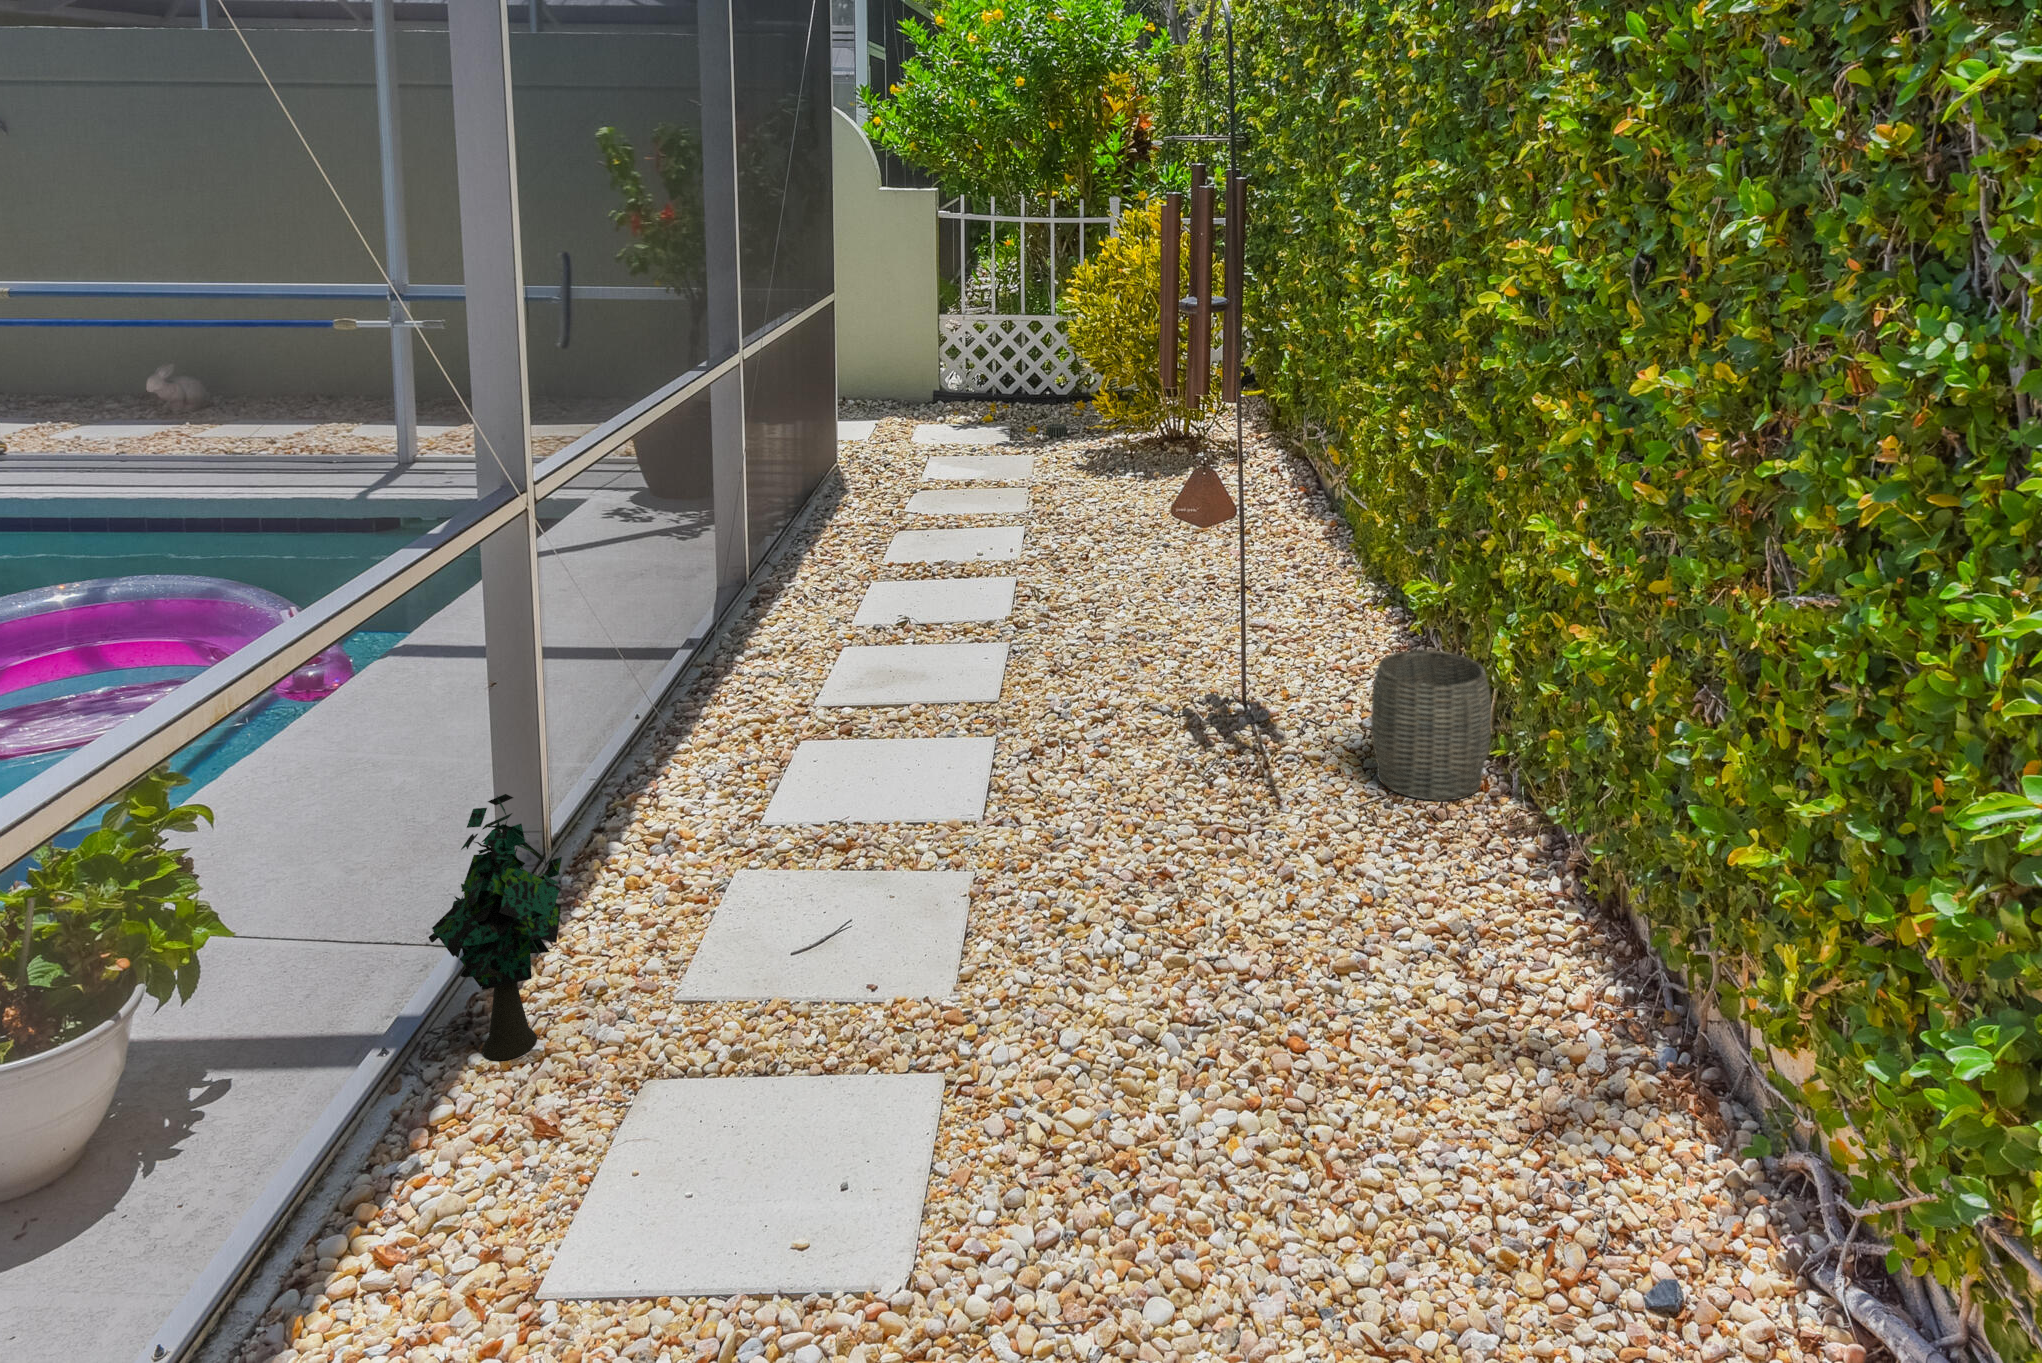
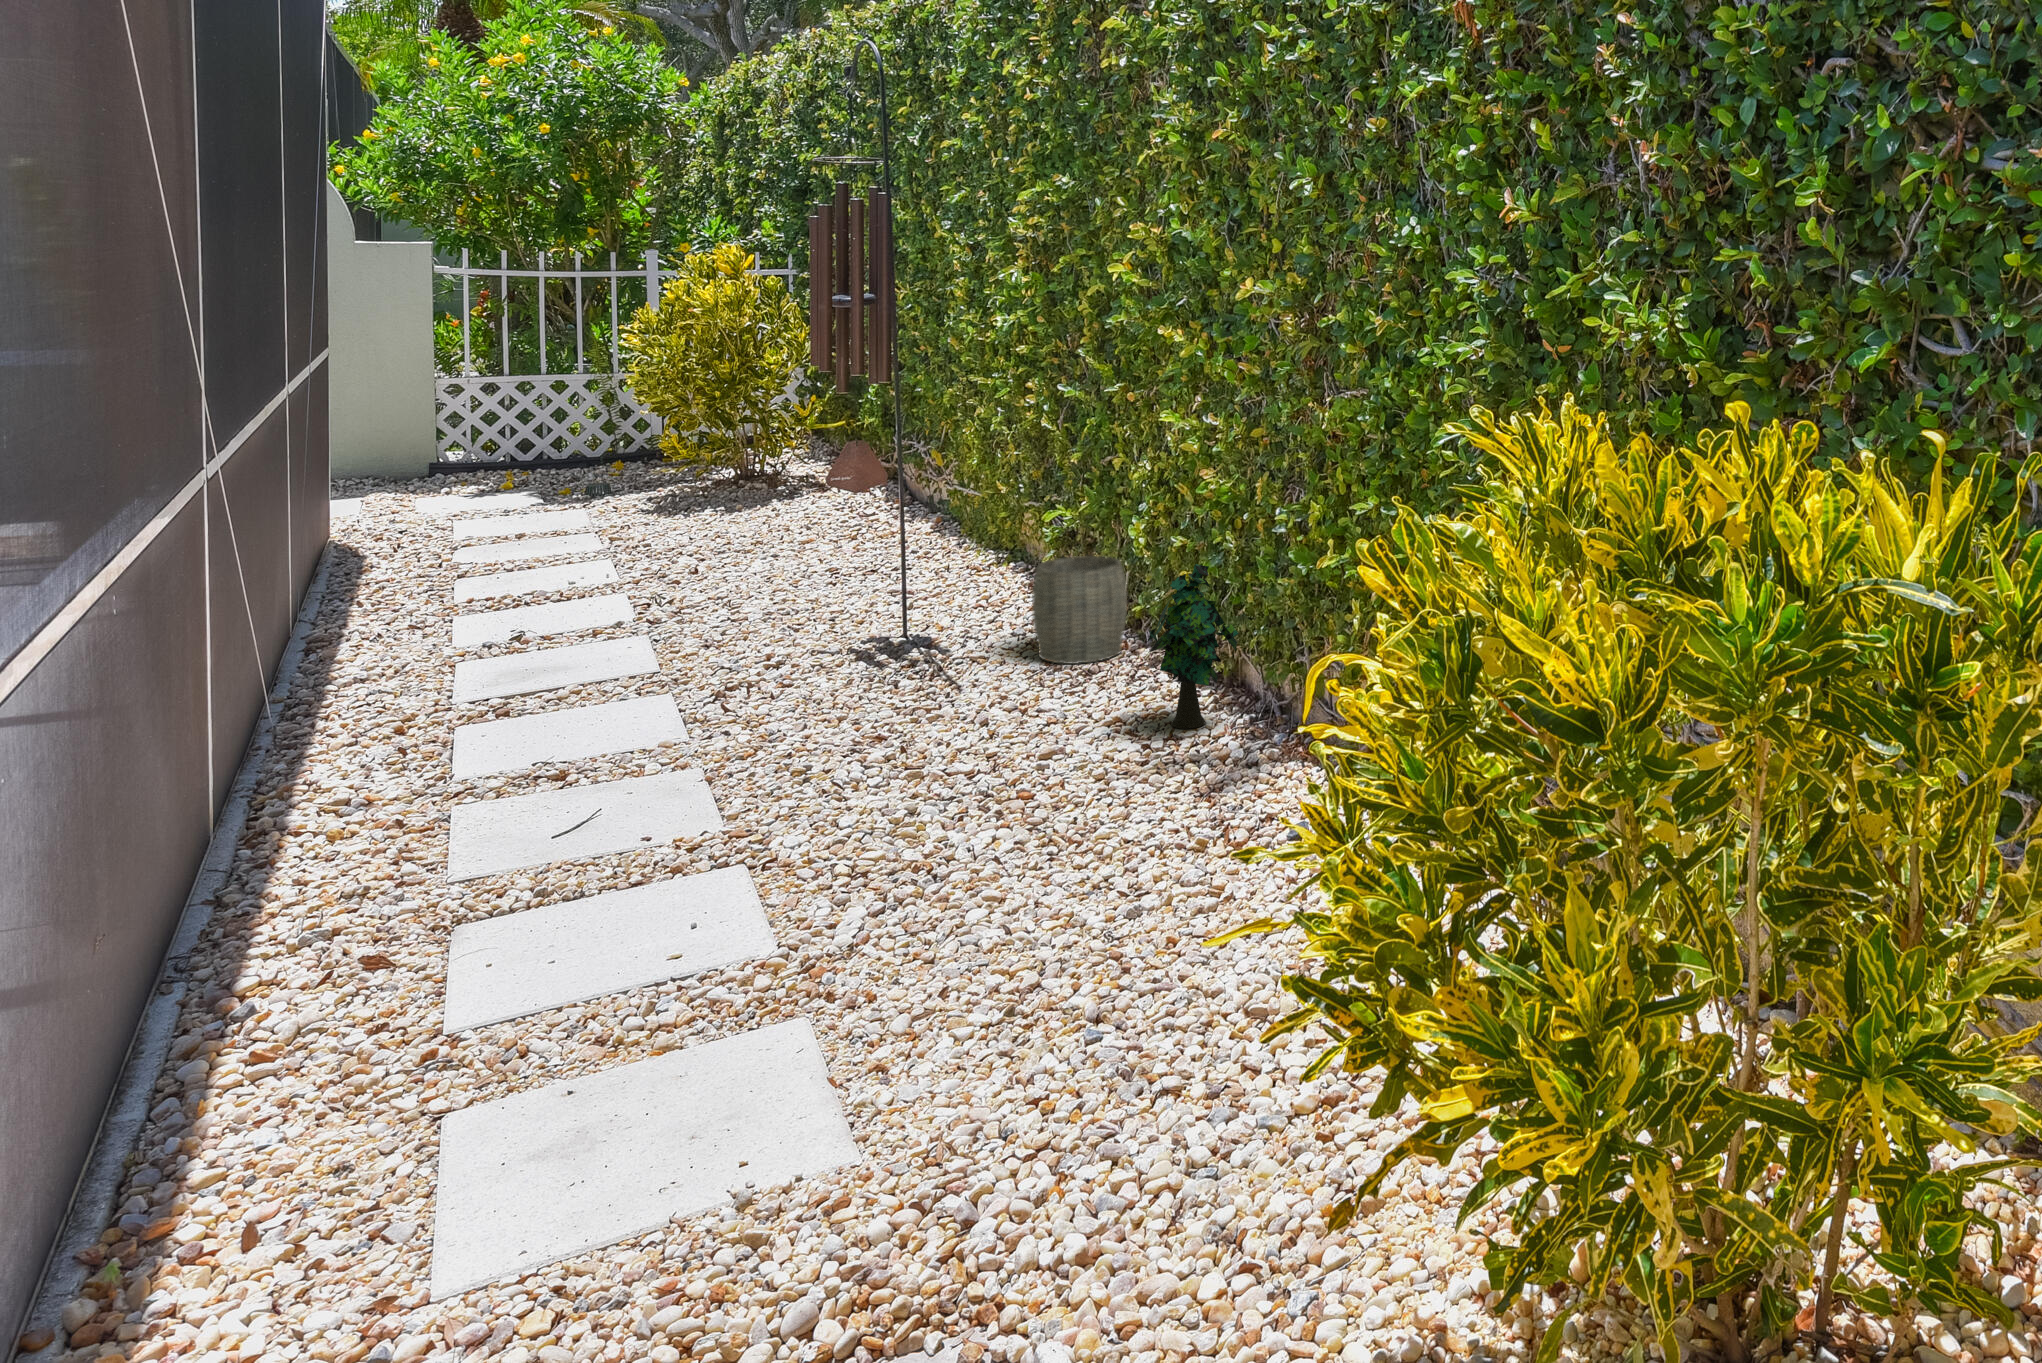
decorative plant: present [429,794,562,1060] -> present [1147,564,1238,729]

